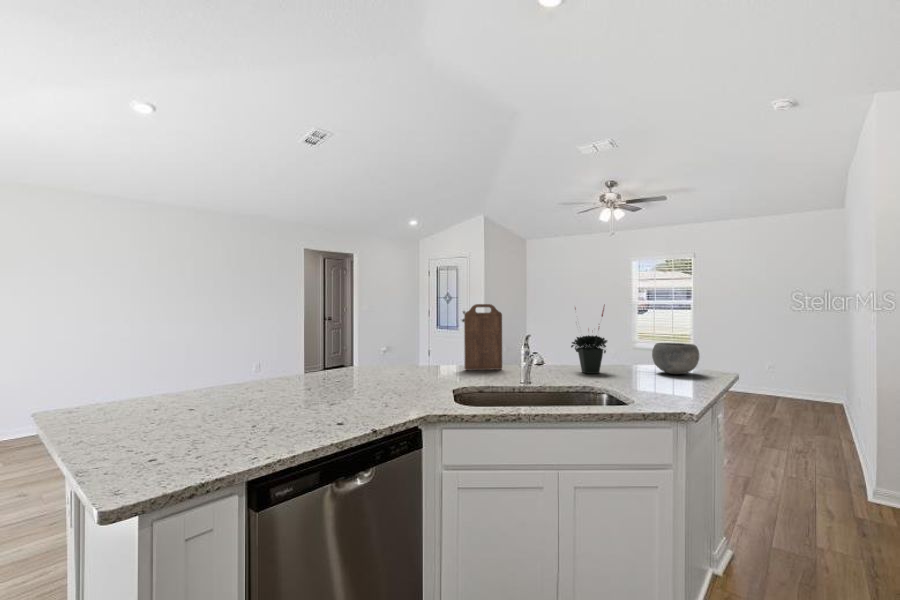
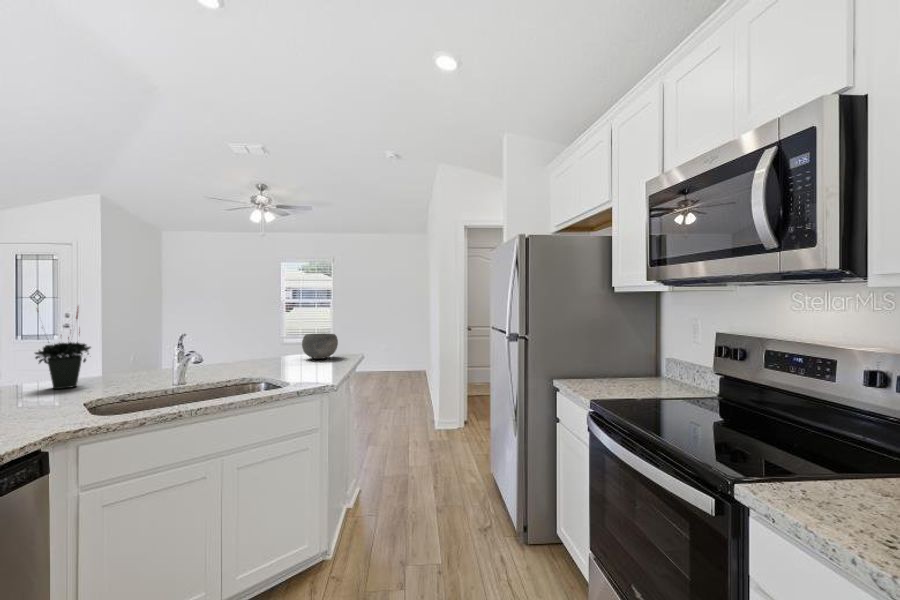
cutting board: present [464,304,502,370] -> none [95,303,148,379]
potted plant: present [571,305,607,374] -> present [35,308,90,389]

